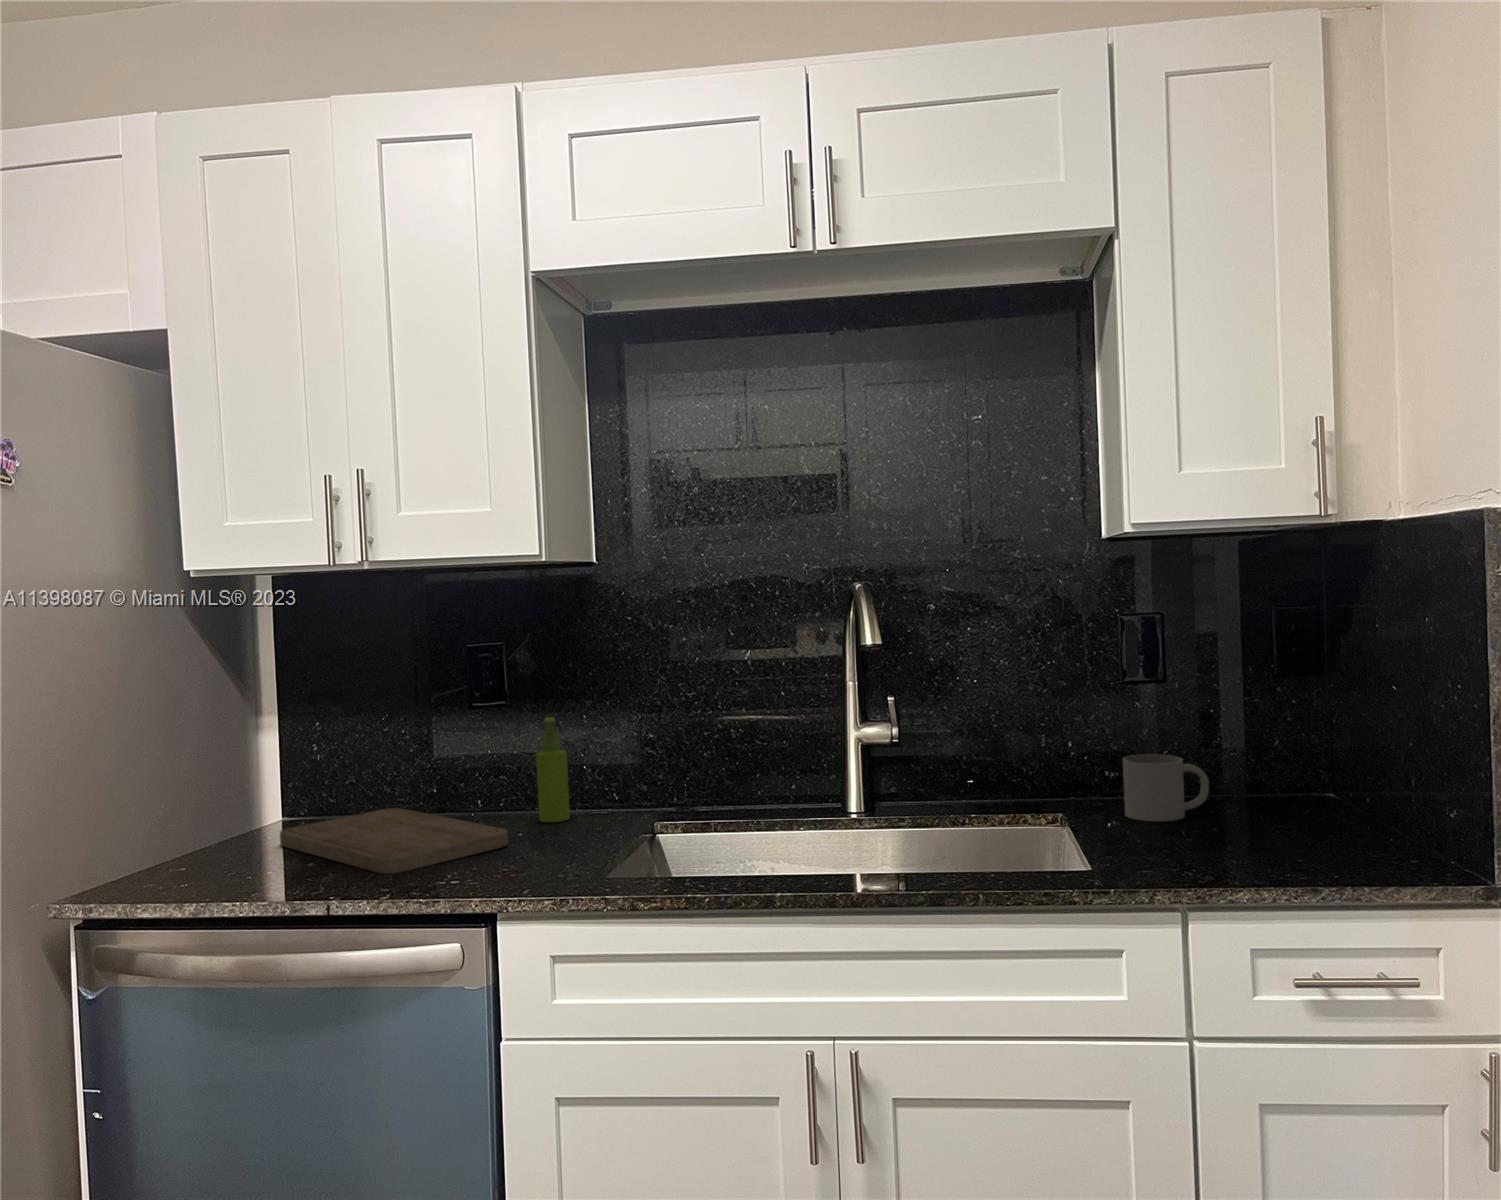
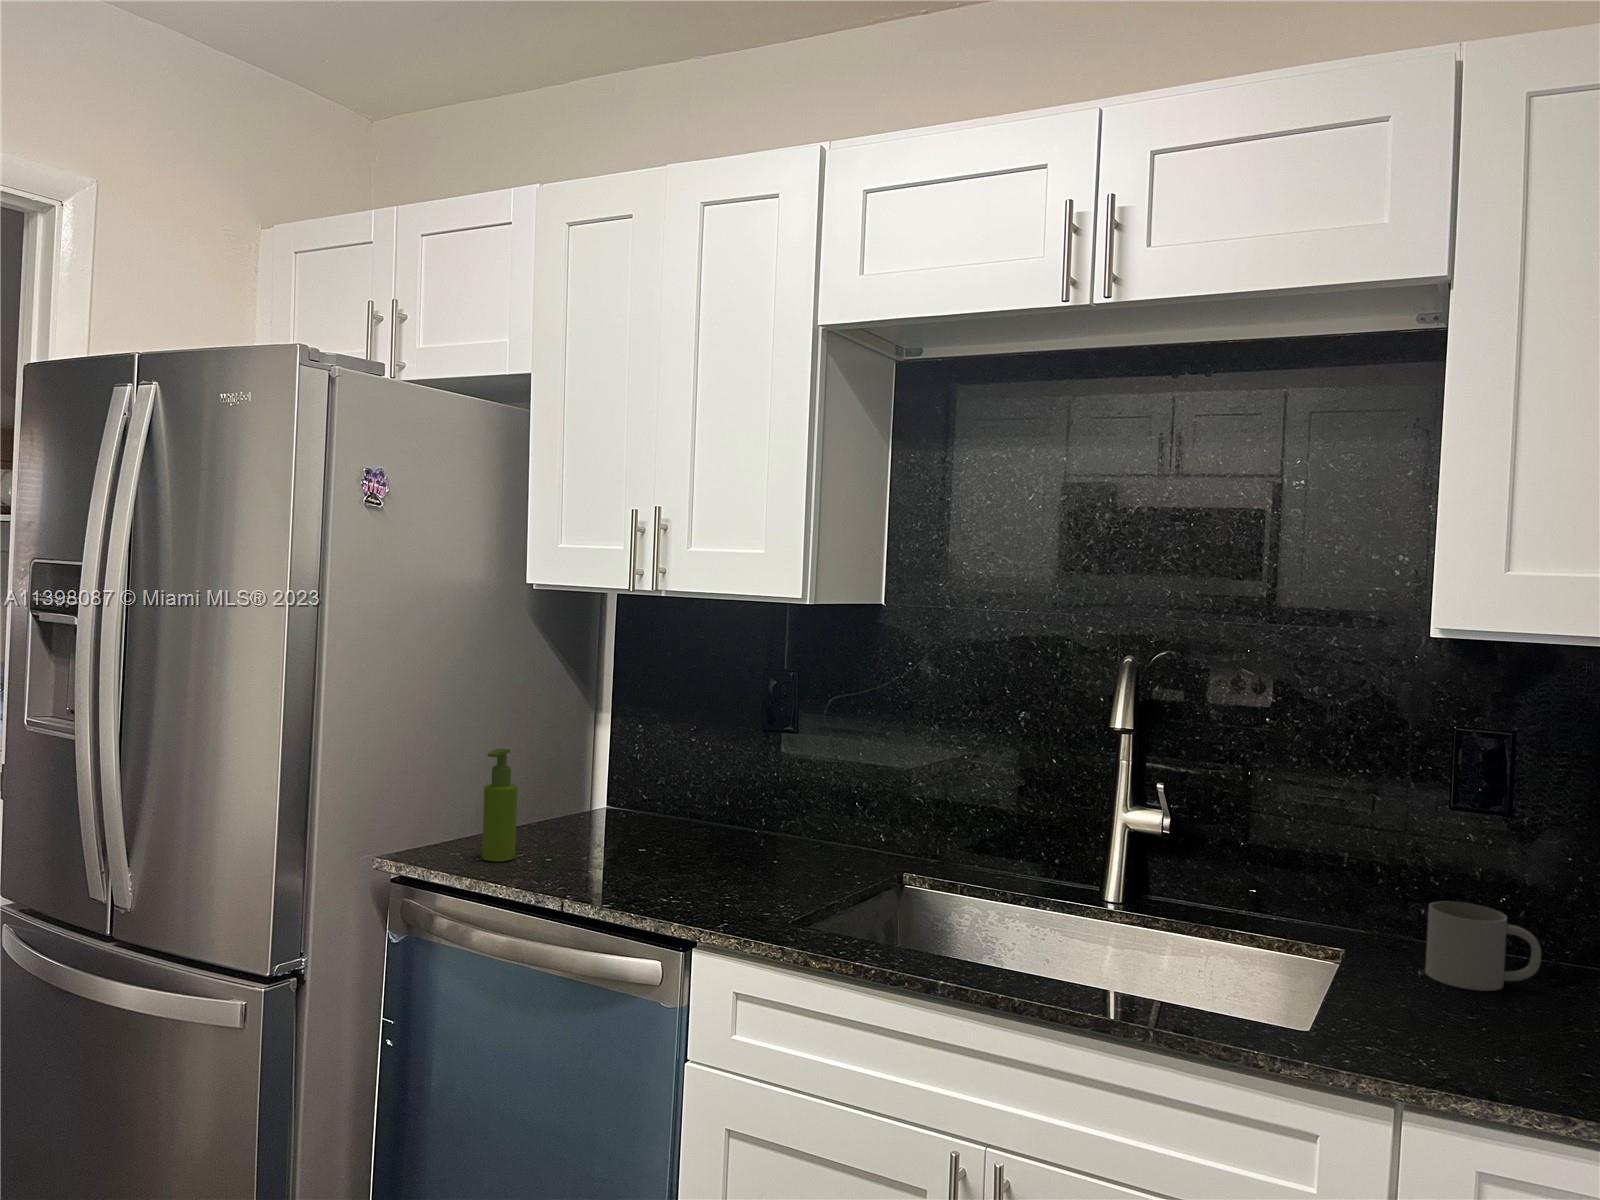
soap dispenser: present [536,717,570,822] -> present [482,749,517,862]
cutting board: present [280,808,508,874] -> none [577,814,754,881]

